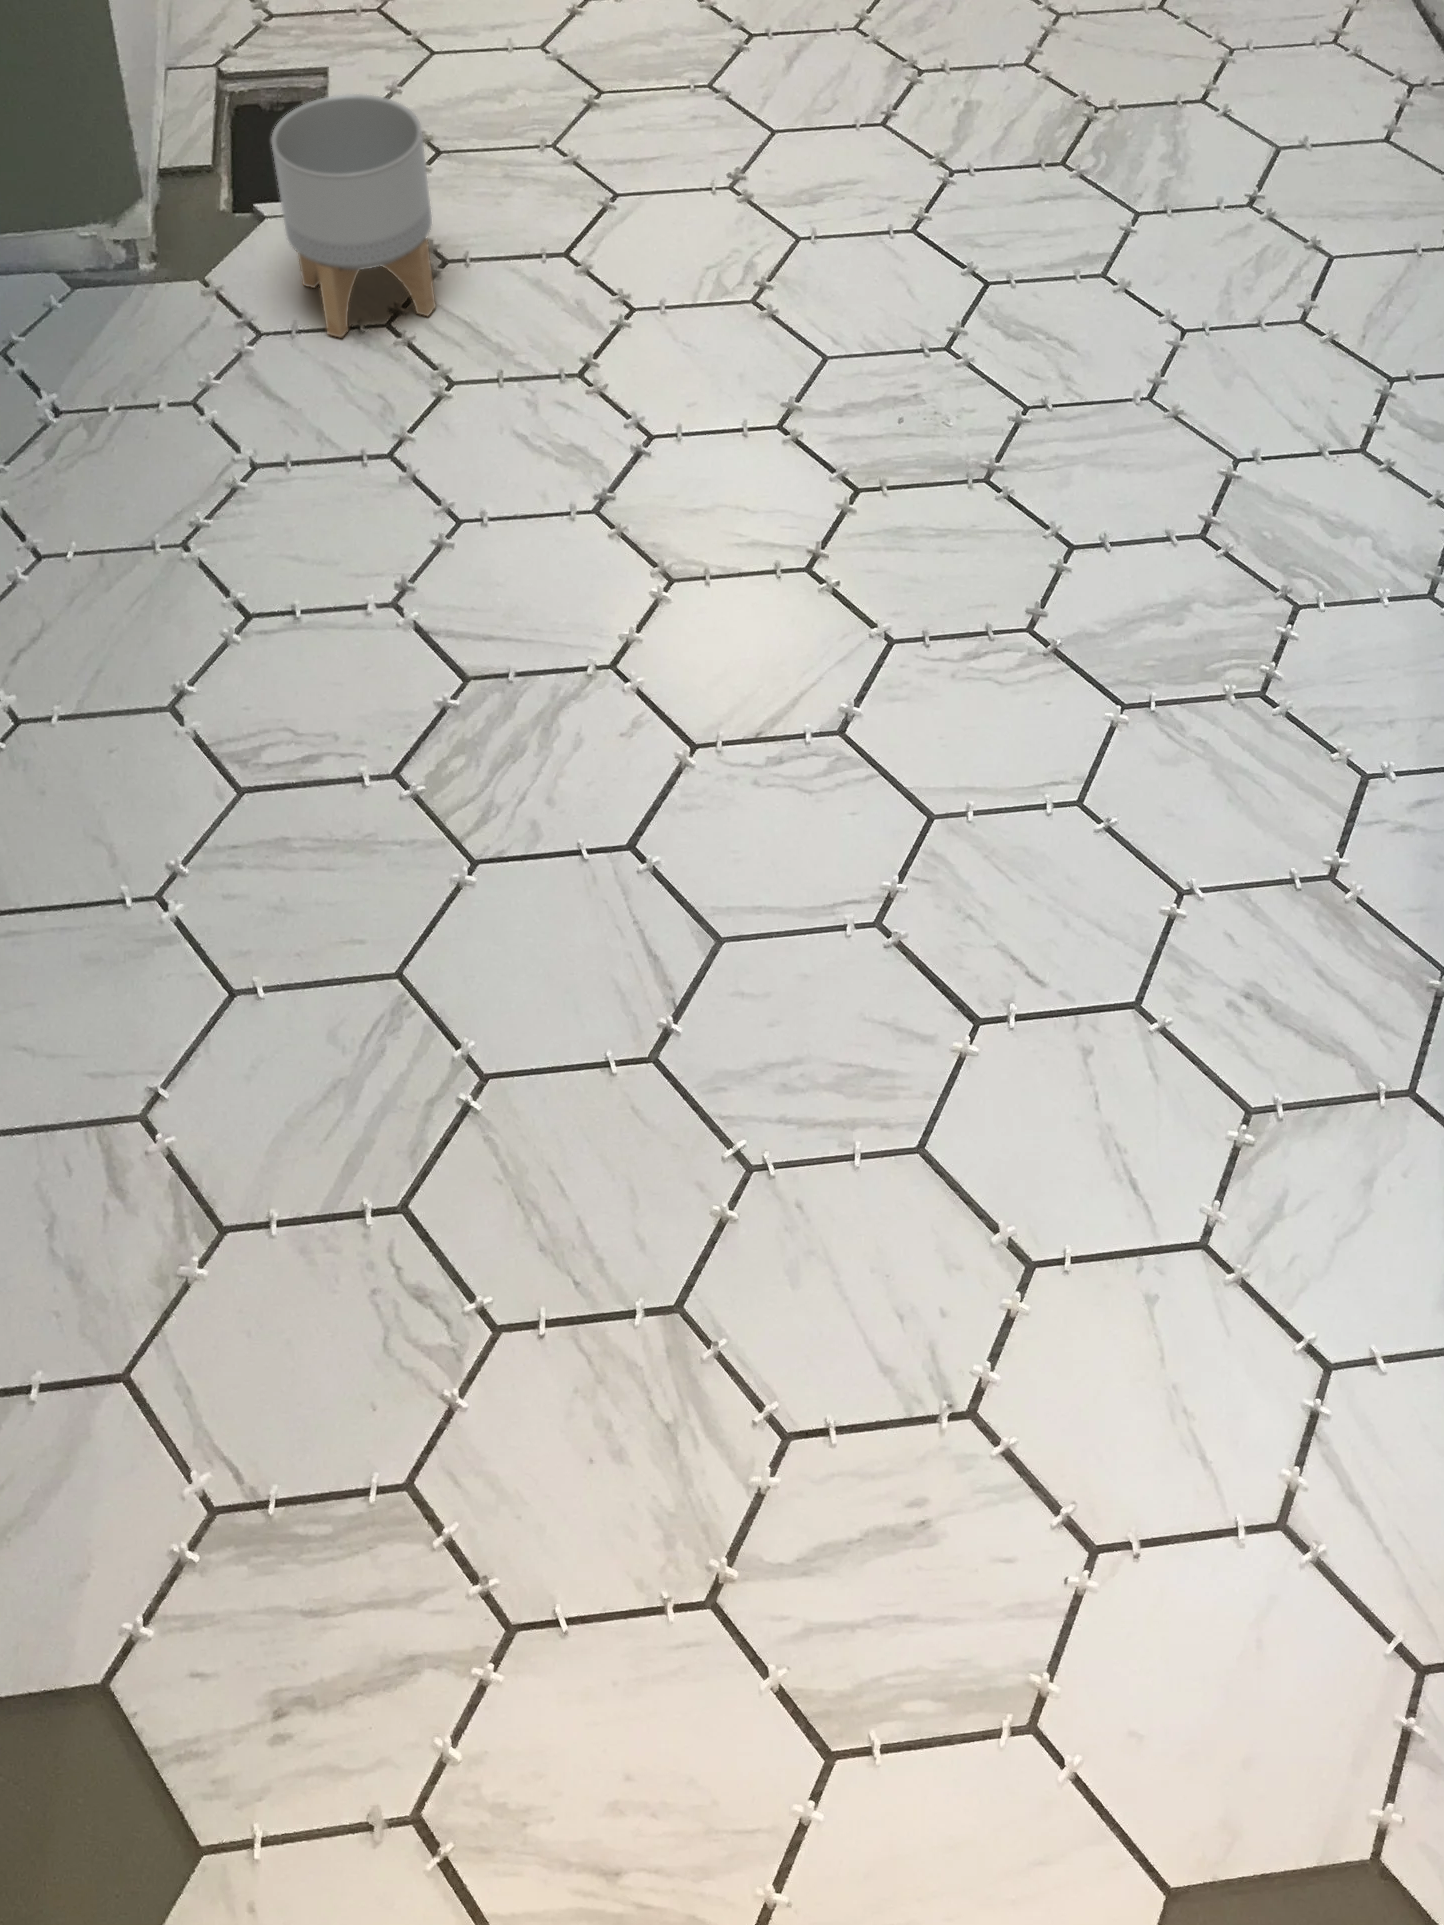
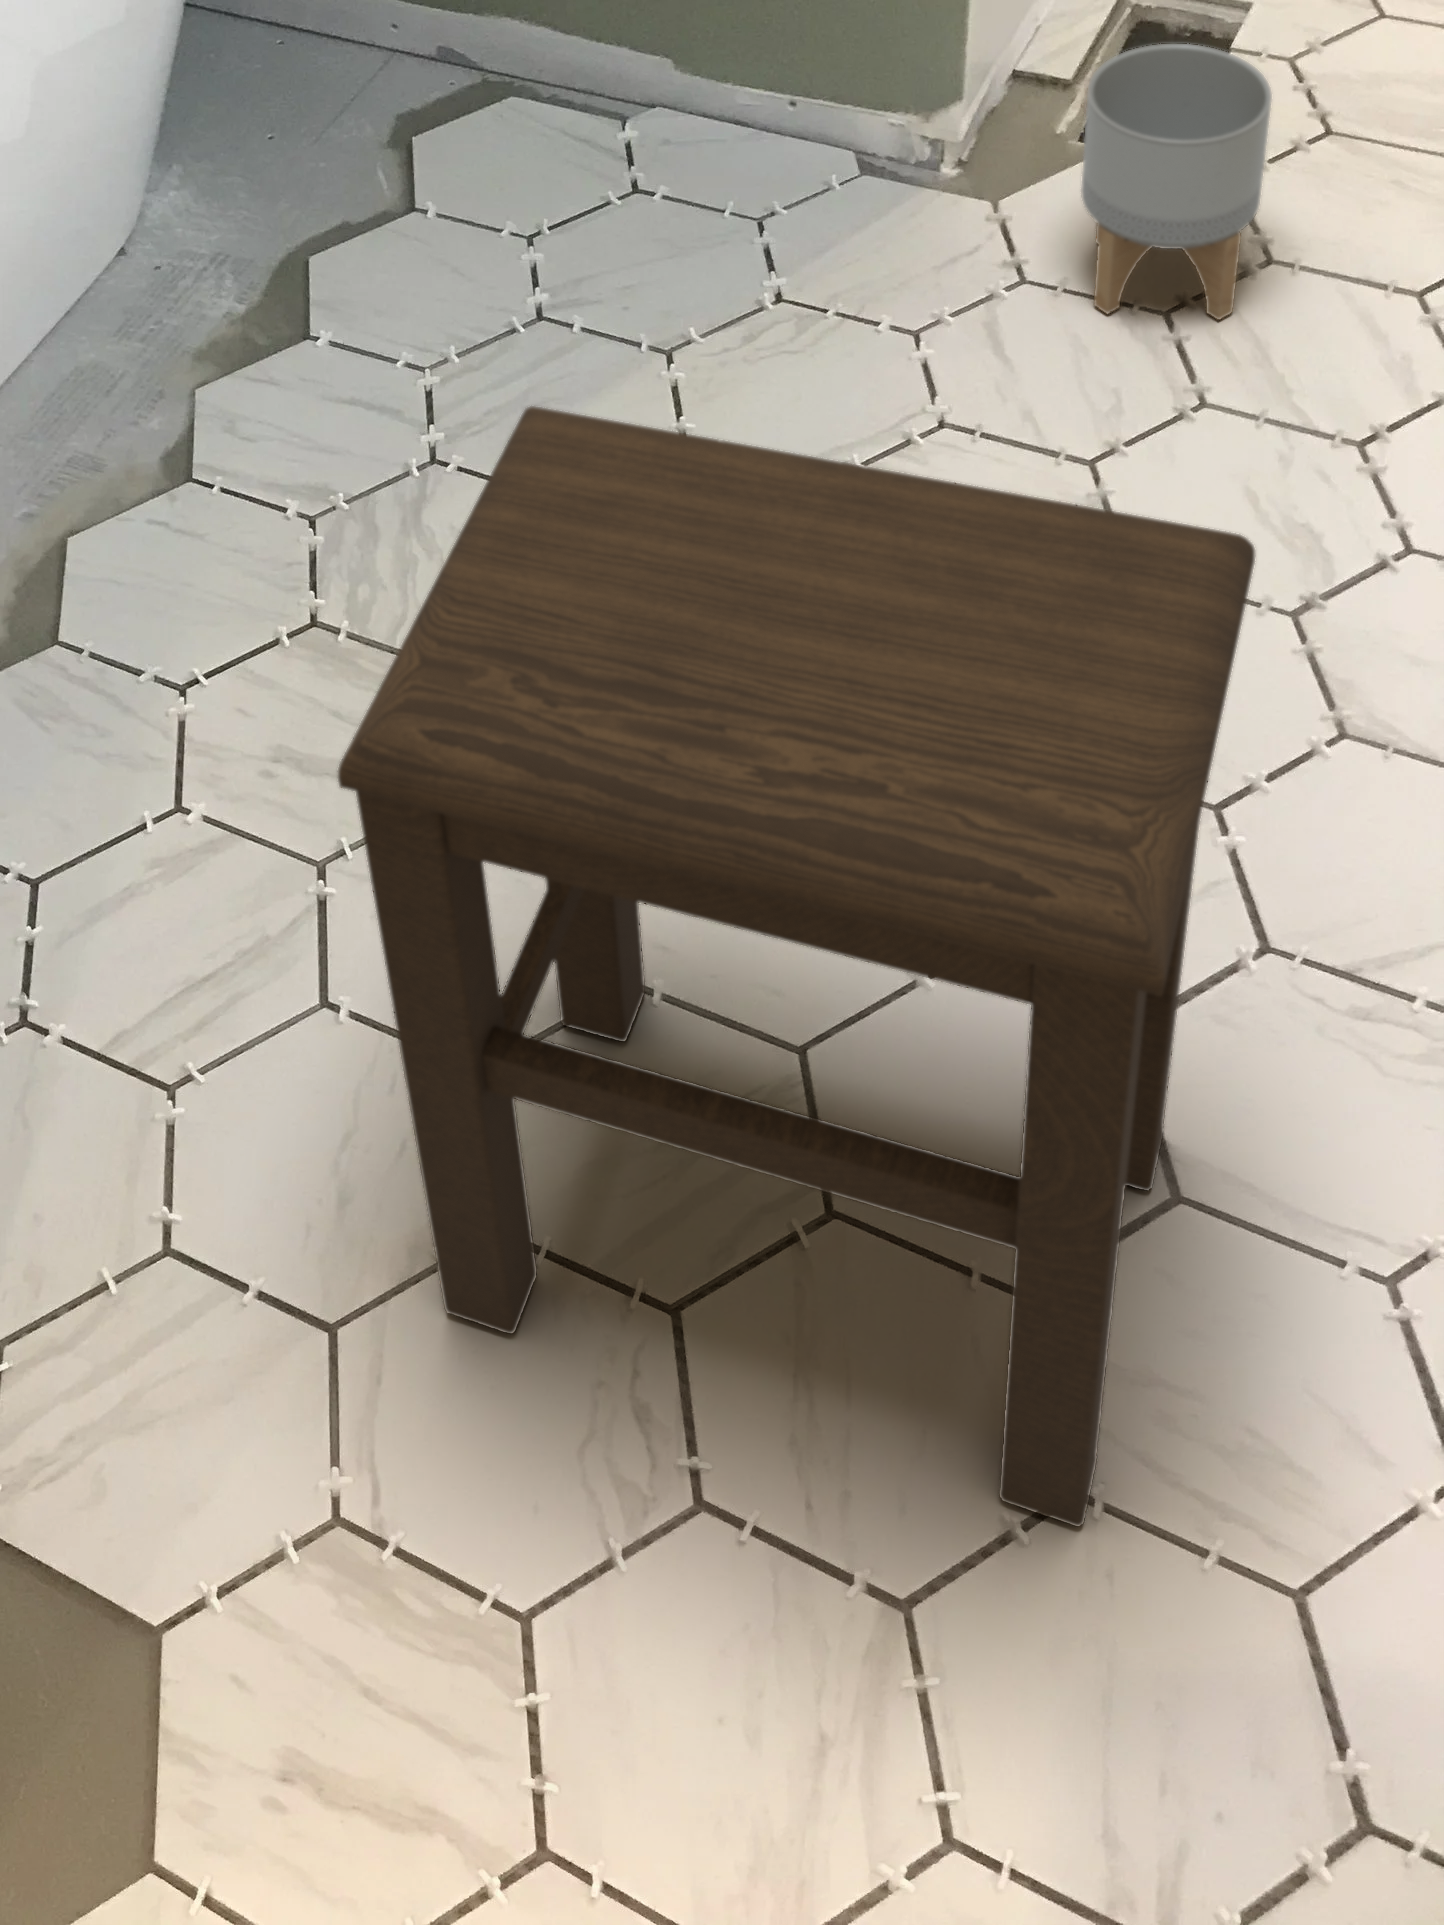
stool: none [51,388,784,1316] -> present [338,406,1255,1526]

